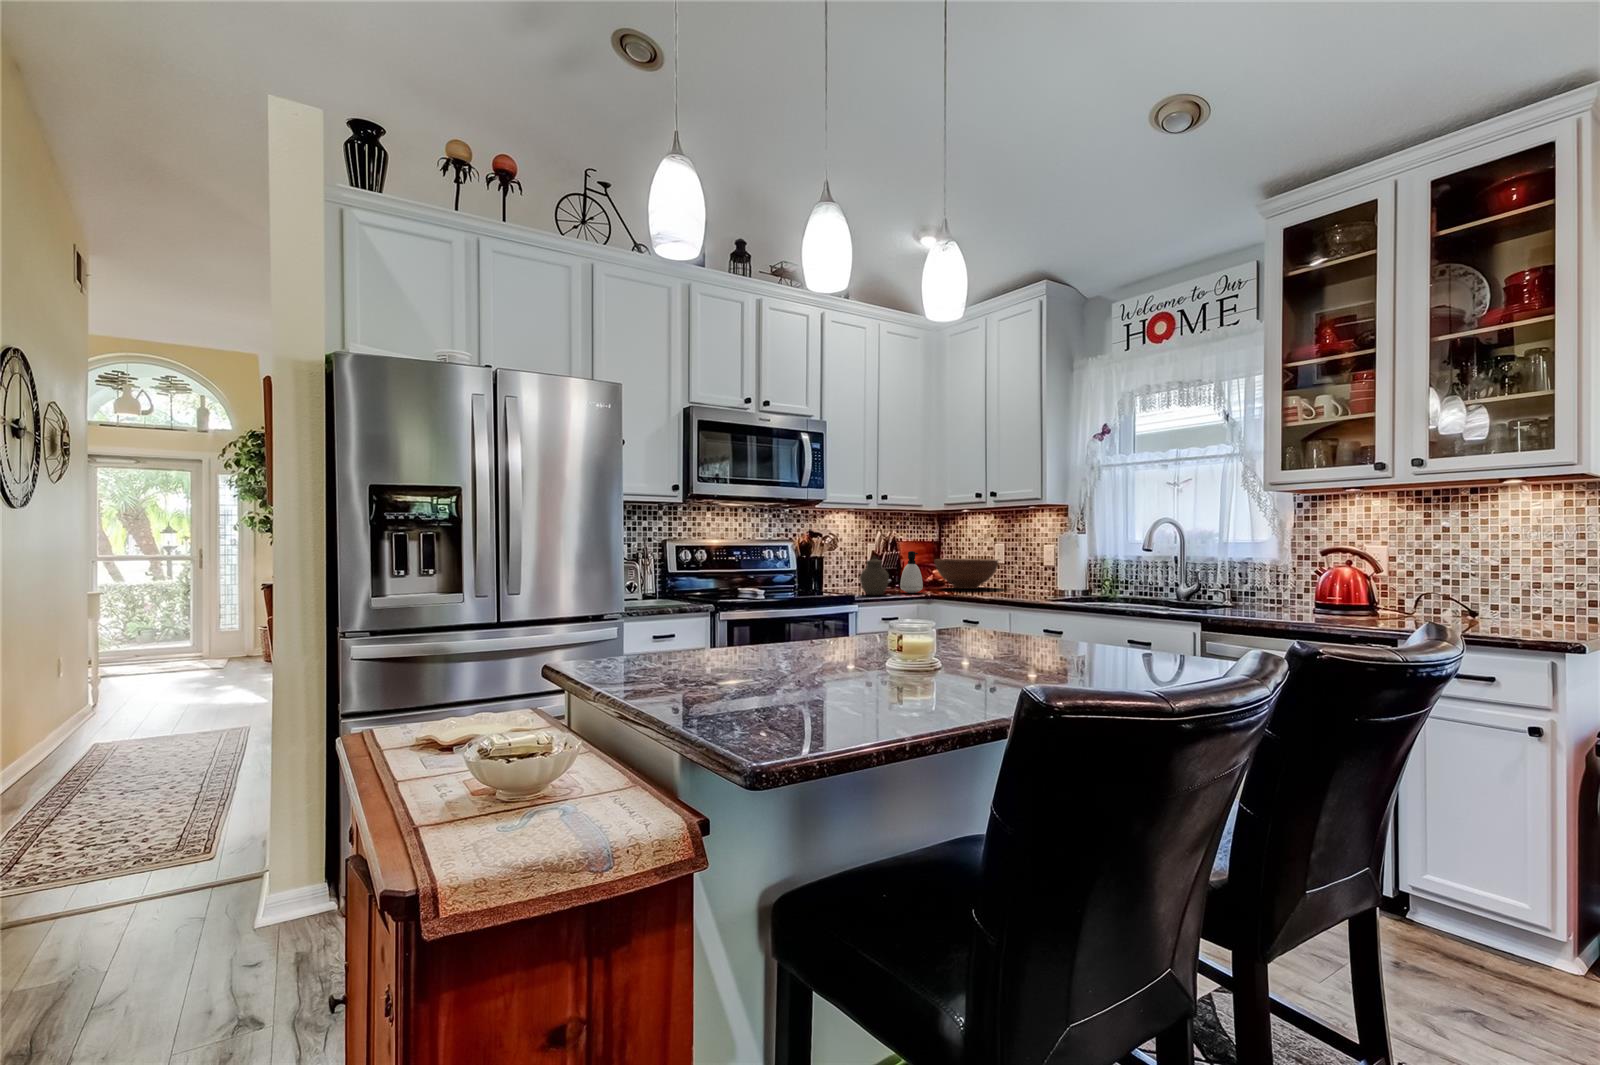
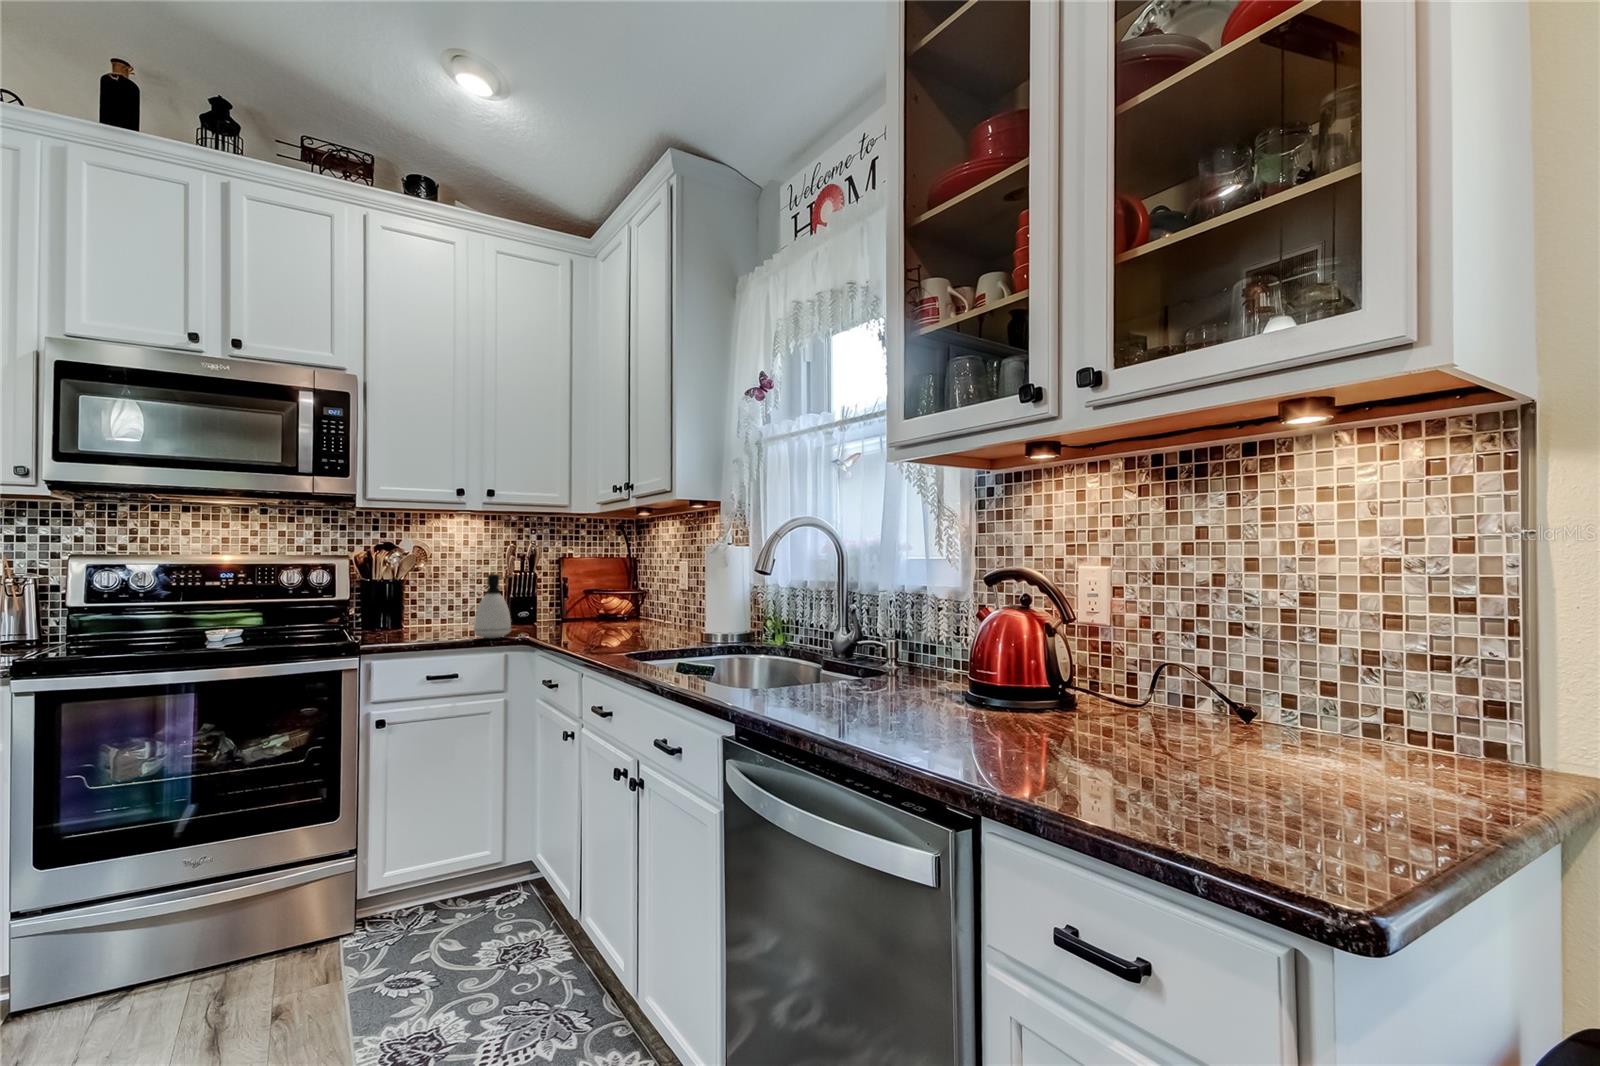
jar: present [860,556,889,595] -> none [392,582,442,644]
fruit bowl: present [935,559,998,589] -> none [560,584,657,630]

